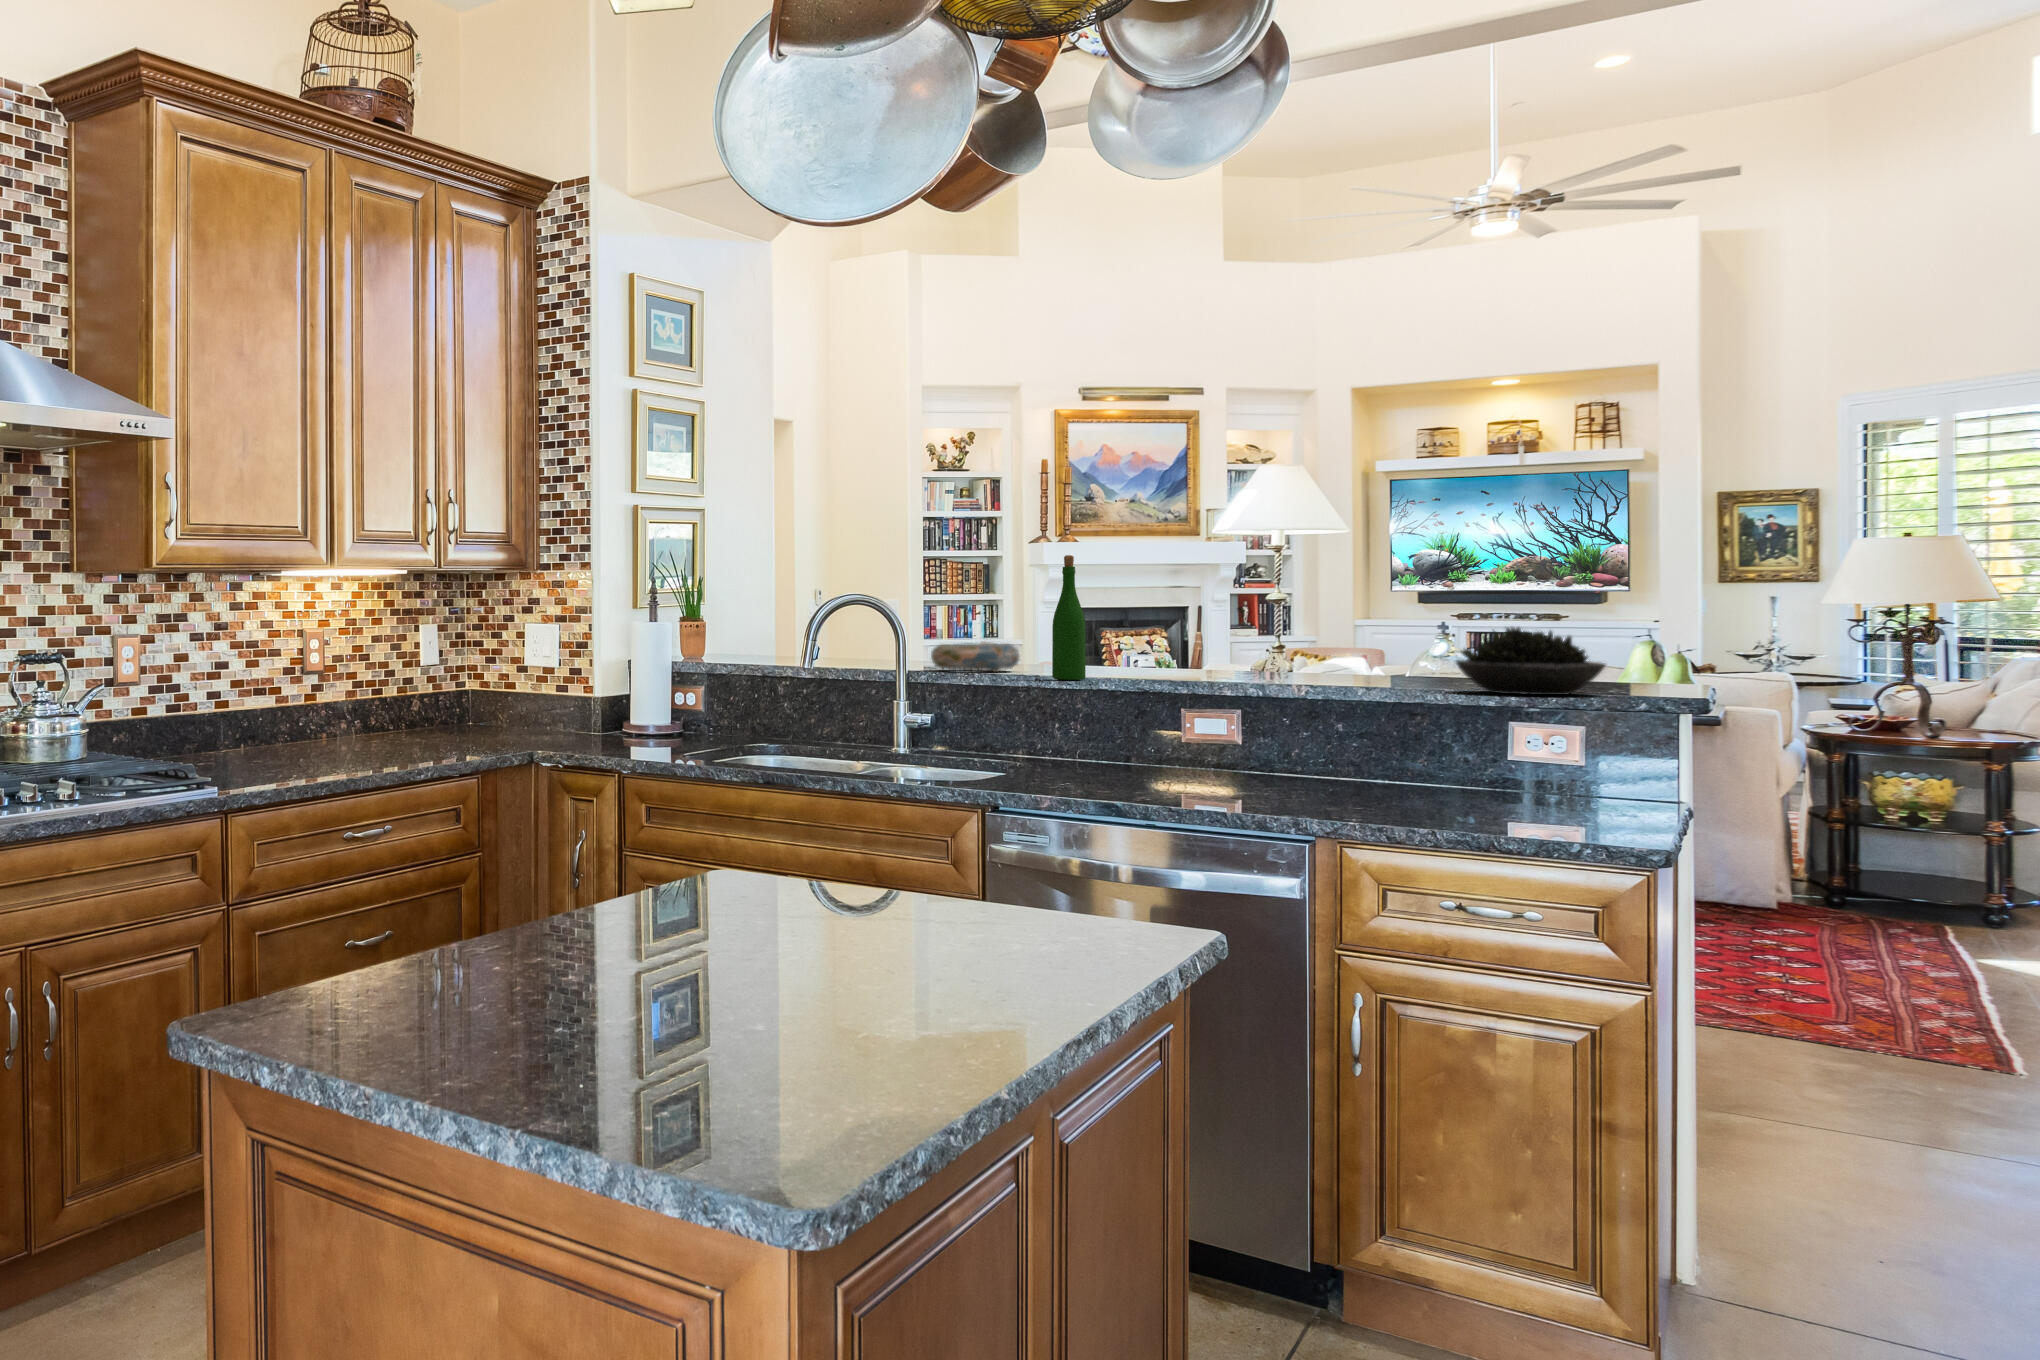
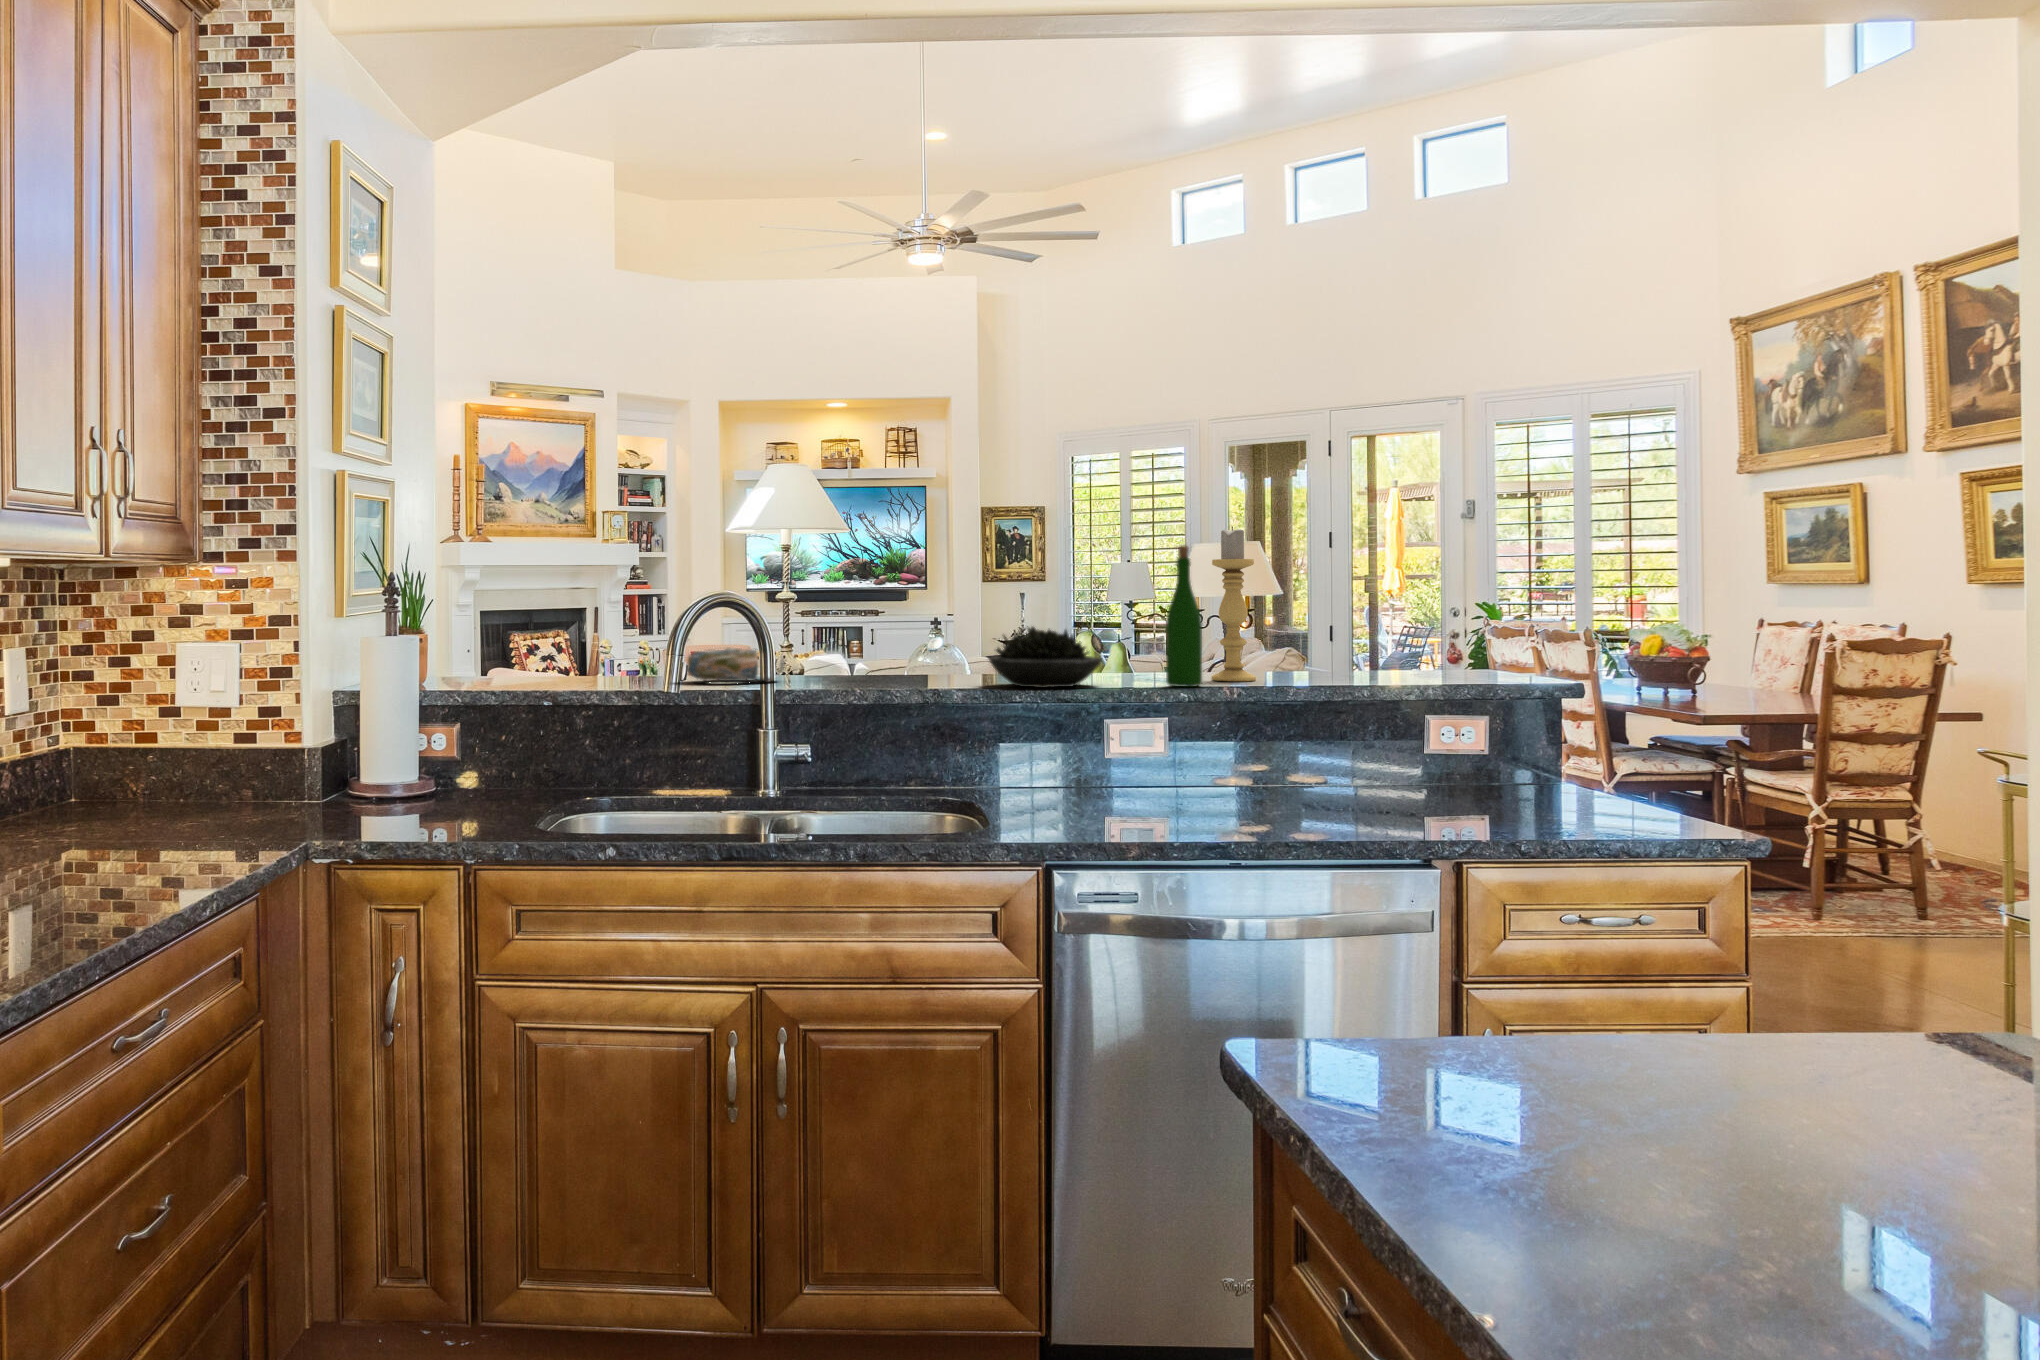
candle holder: none [1392,525,1443,687] -> present [1211,527,1256,681]
wine bottle: present [1052,555,1086,680] -> present [1166,545,1202,687]
succulent plant: present [1456,627,1606,695] -> present [988,626,1102,688]

